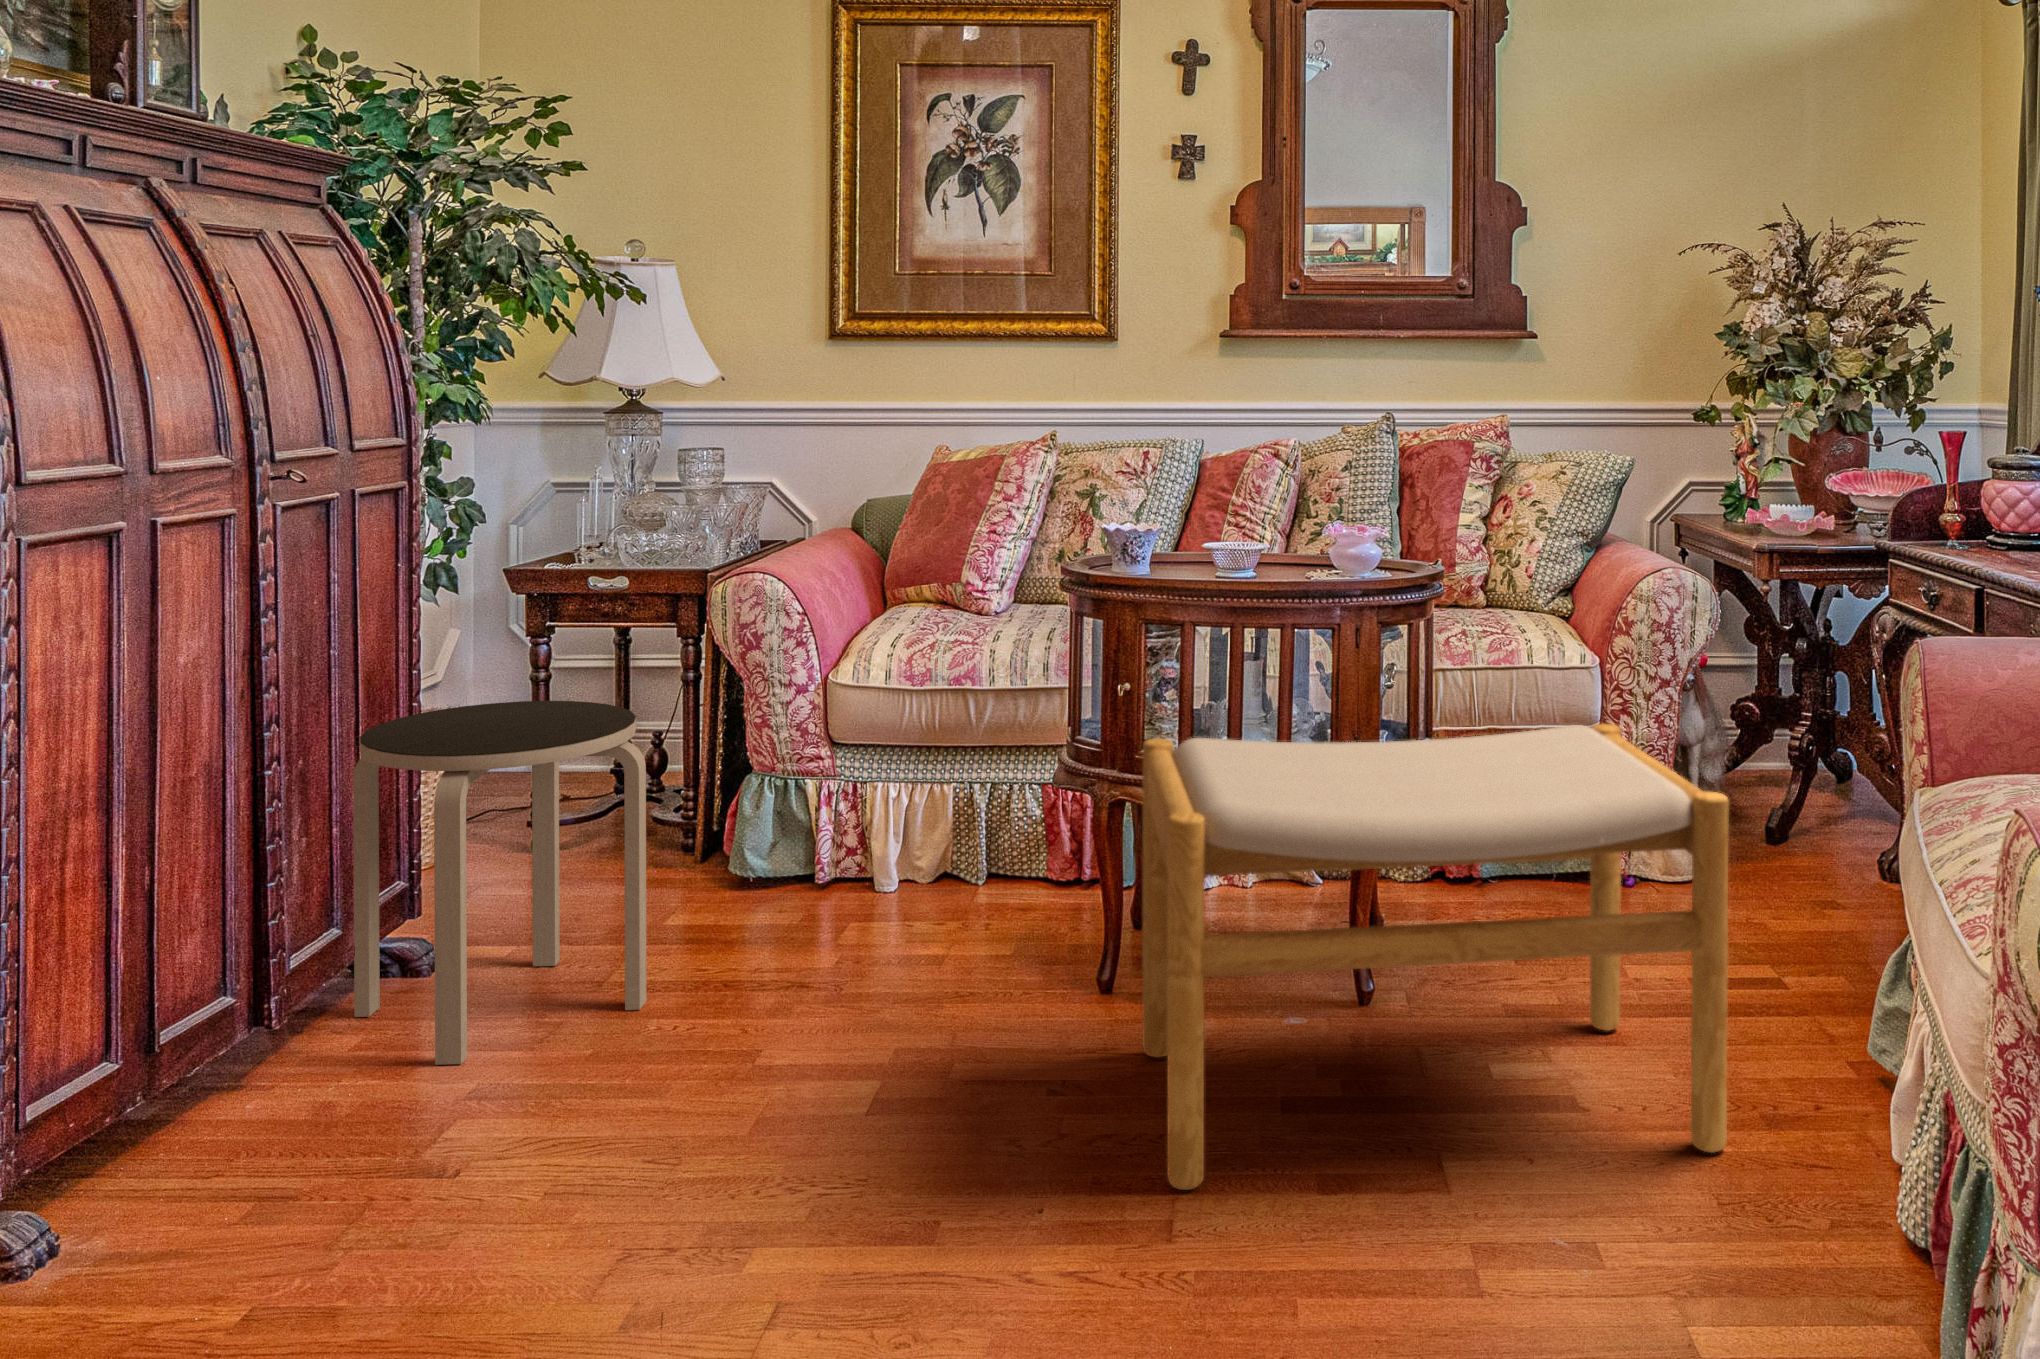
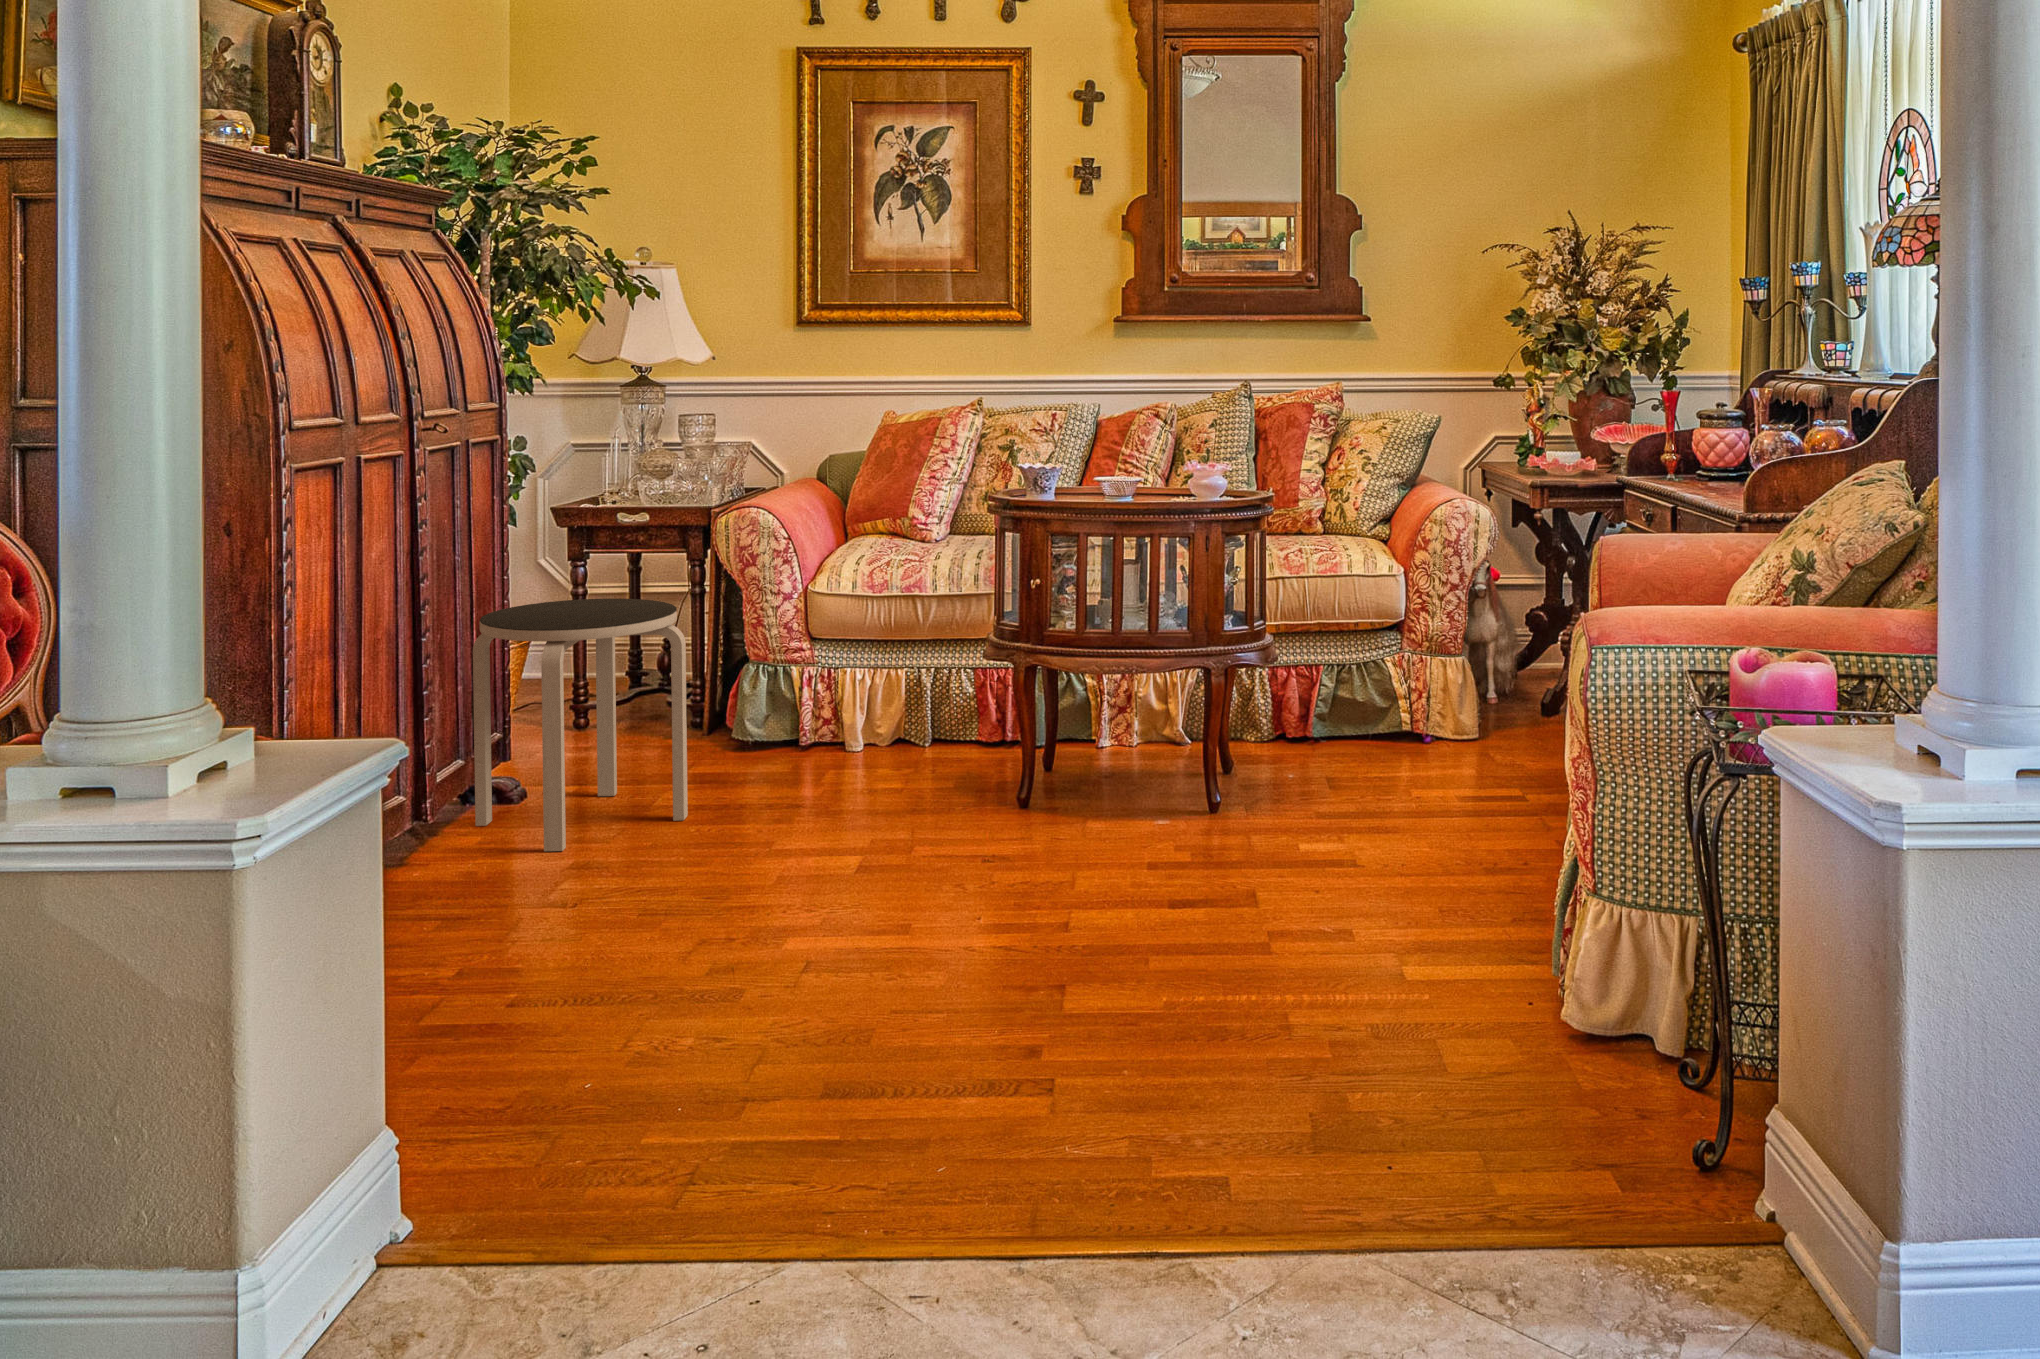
footstool: present [1143,724,1729,1190] -> none [1051,605,1459,911]

